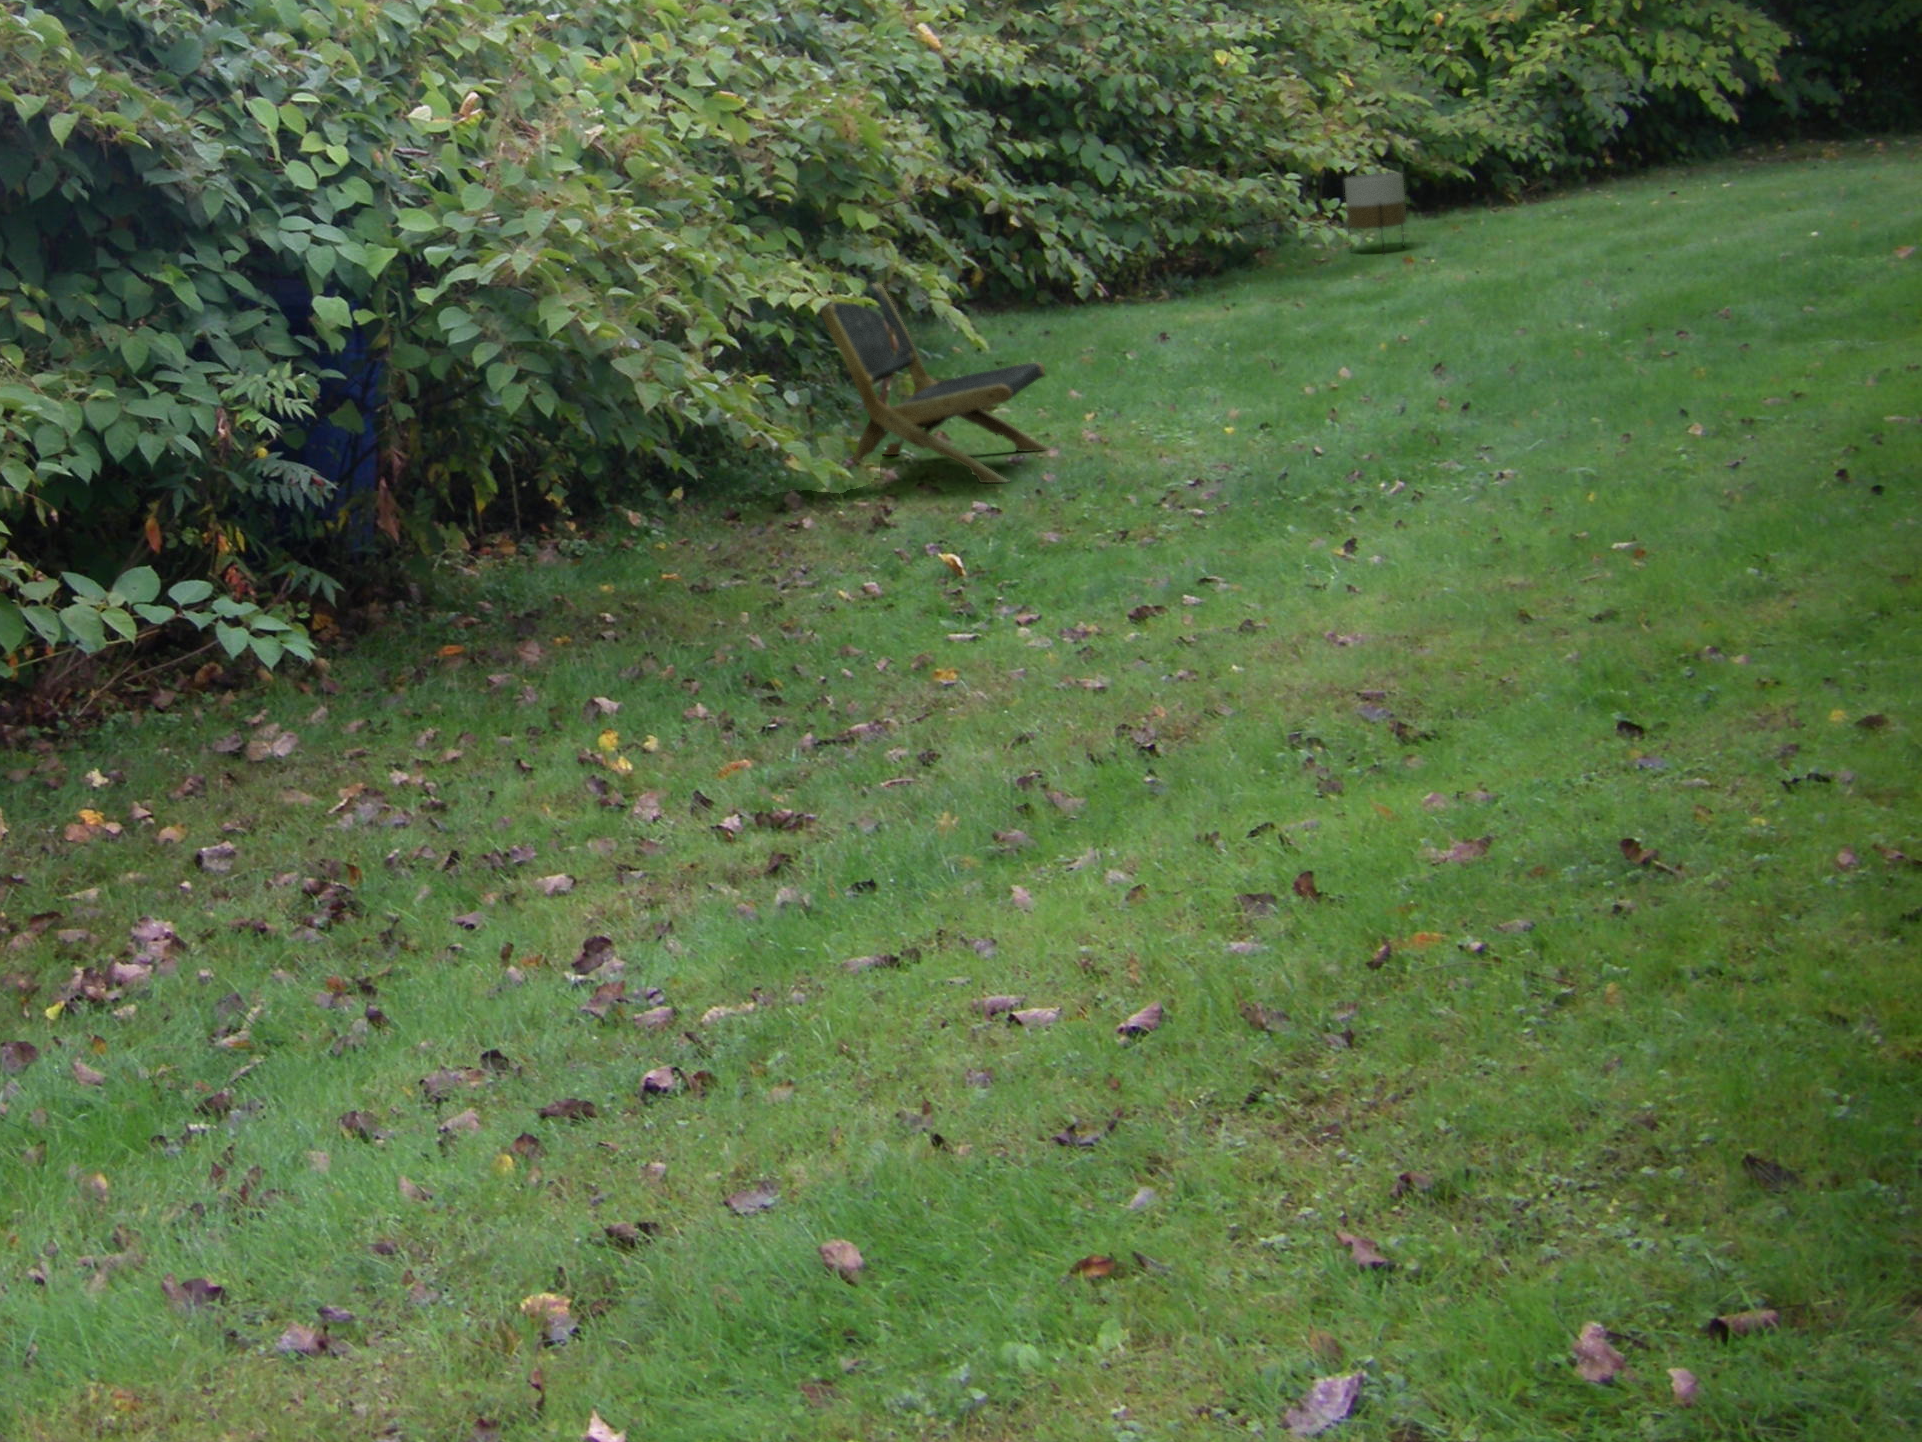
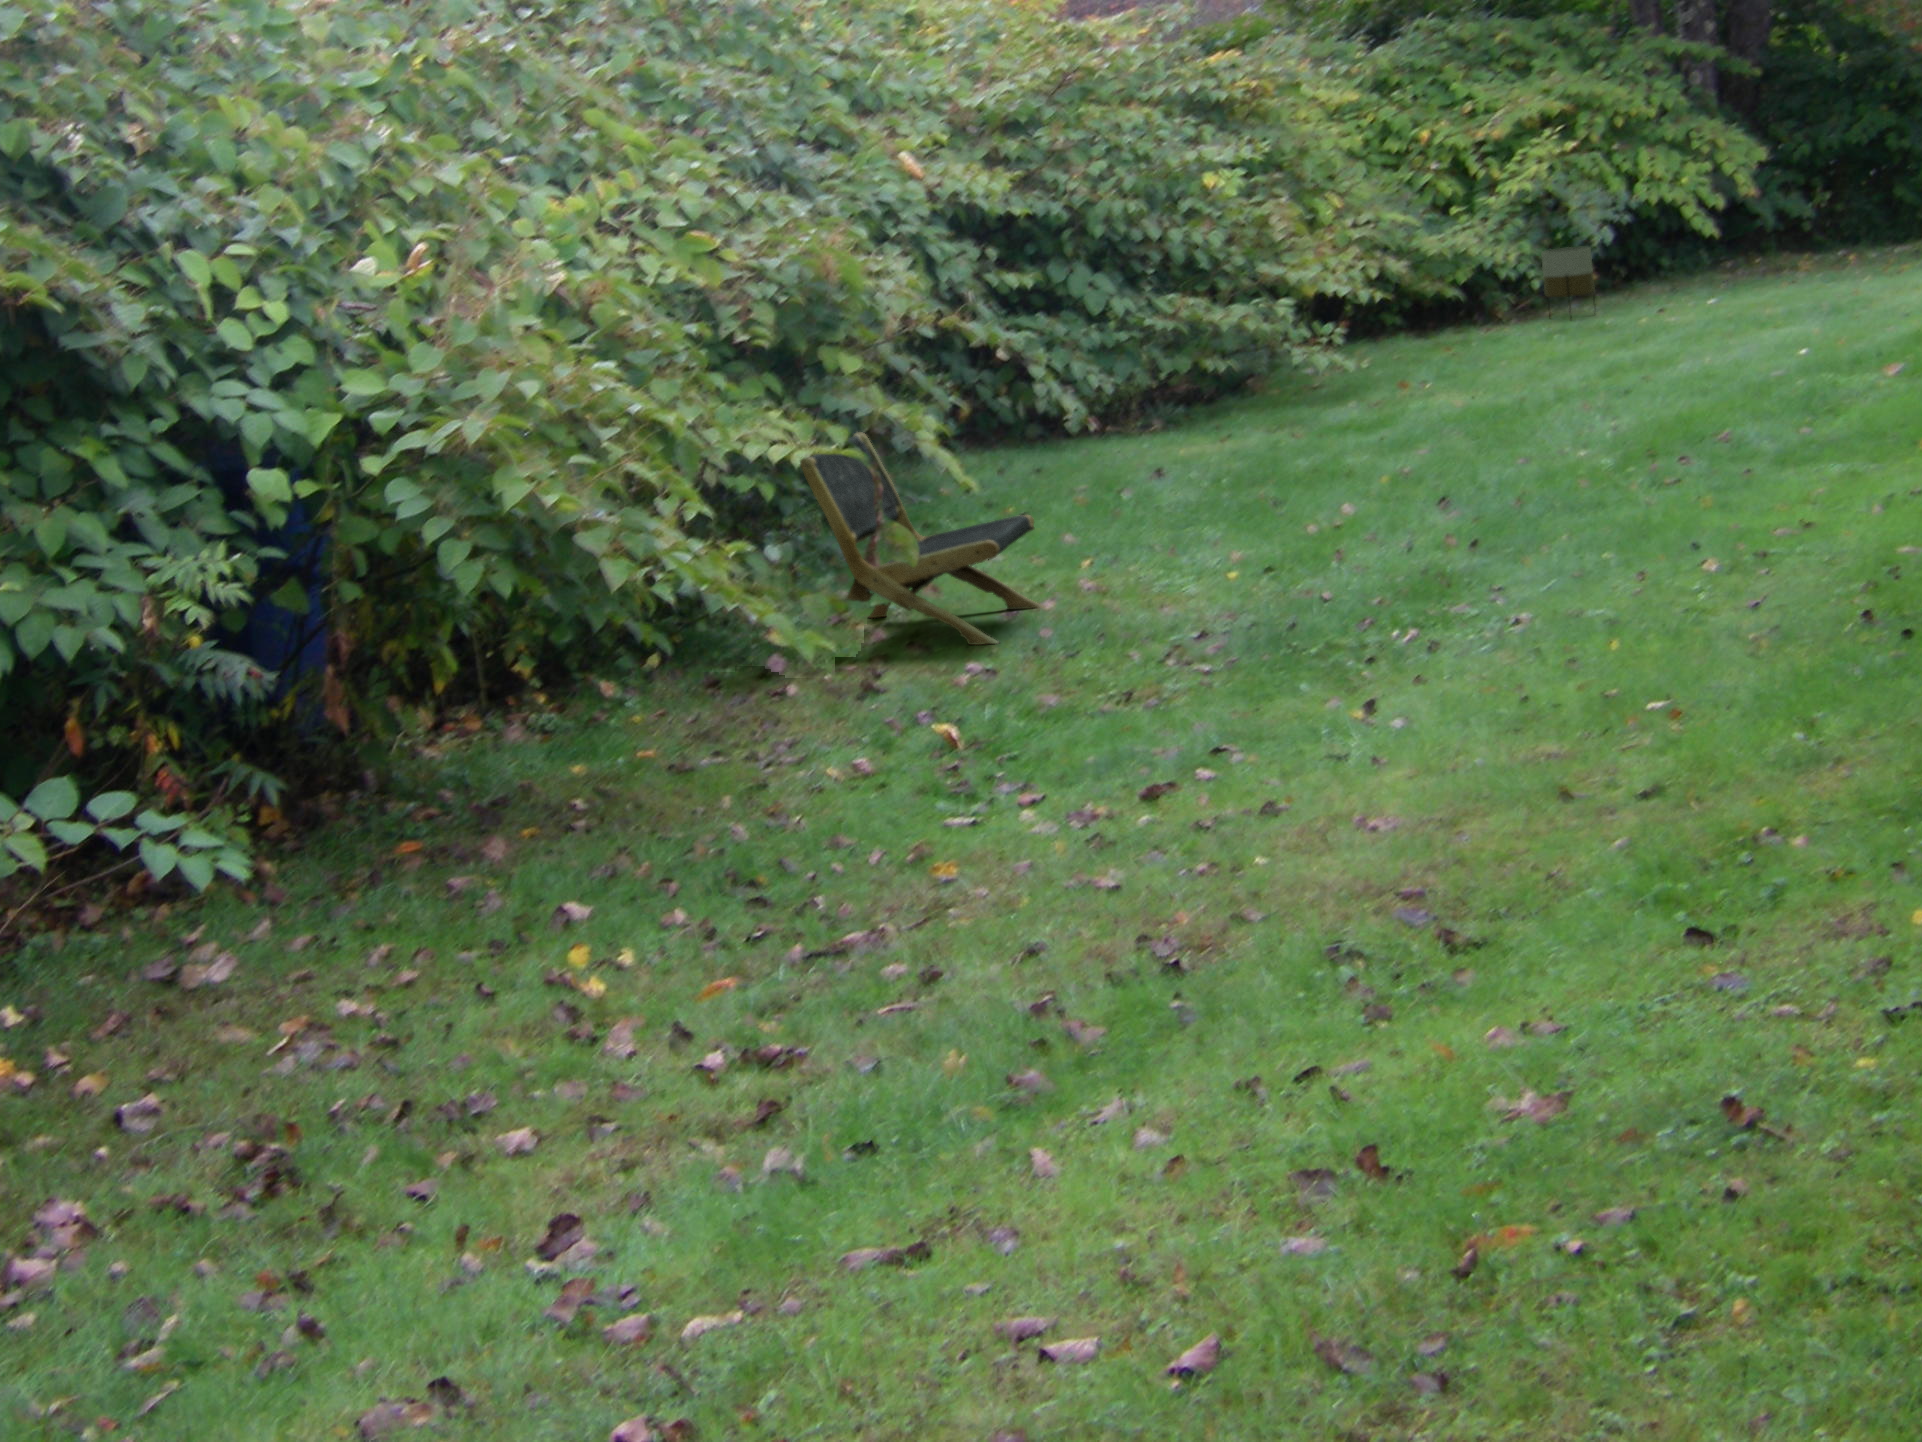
planter: present [1345,172,1407,250] -> present [1541,247,1595,308]

